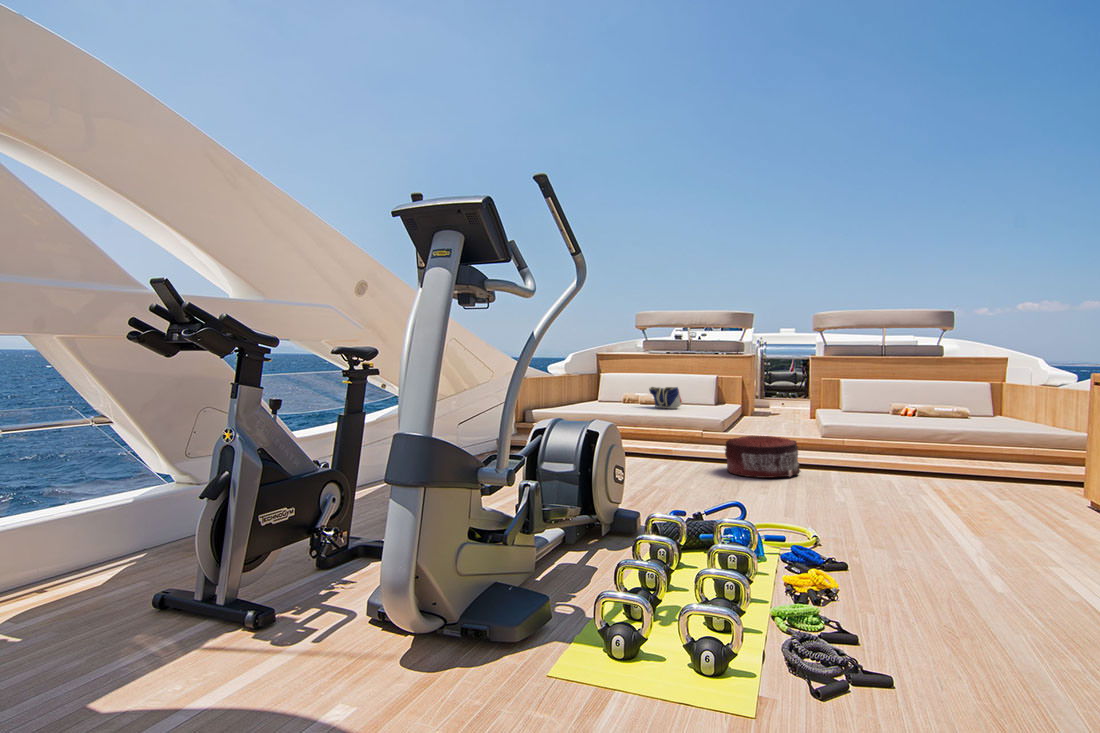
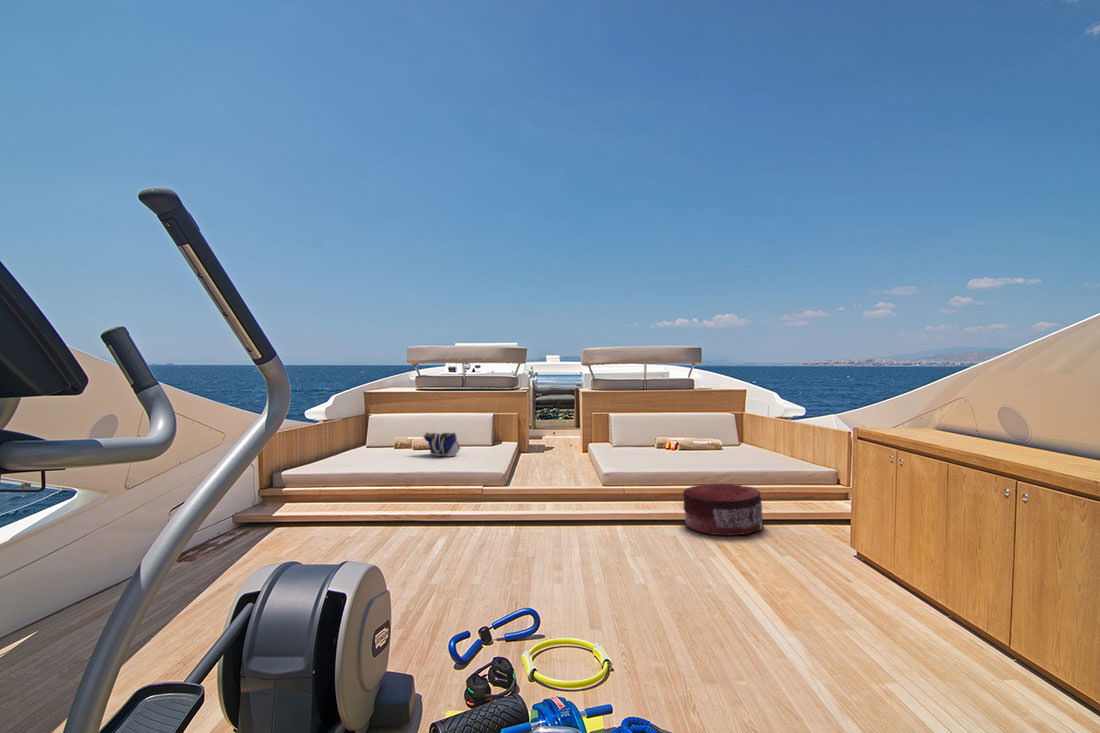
pouf: present [725,436,801,478] -> present [683,483,763,535]

